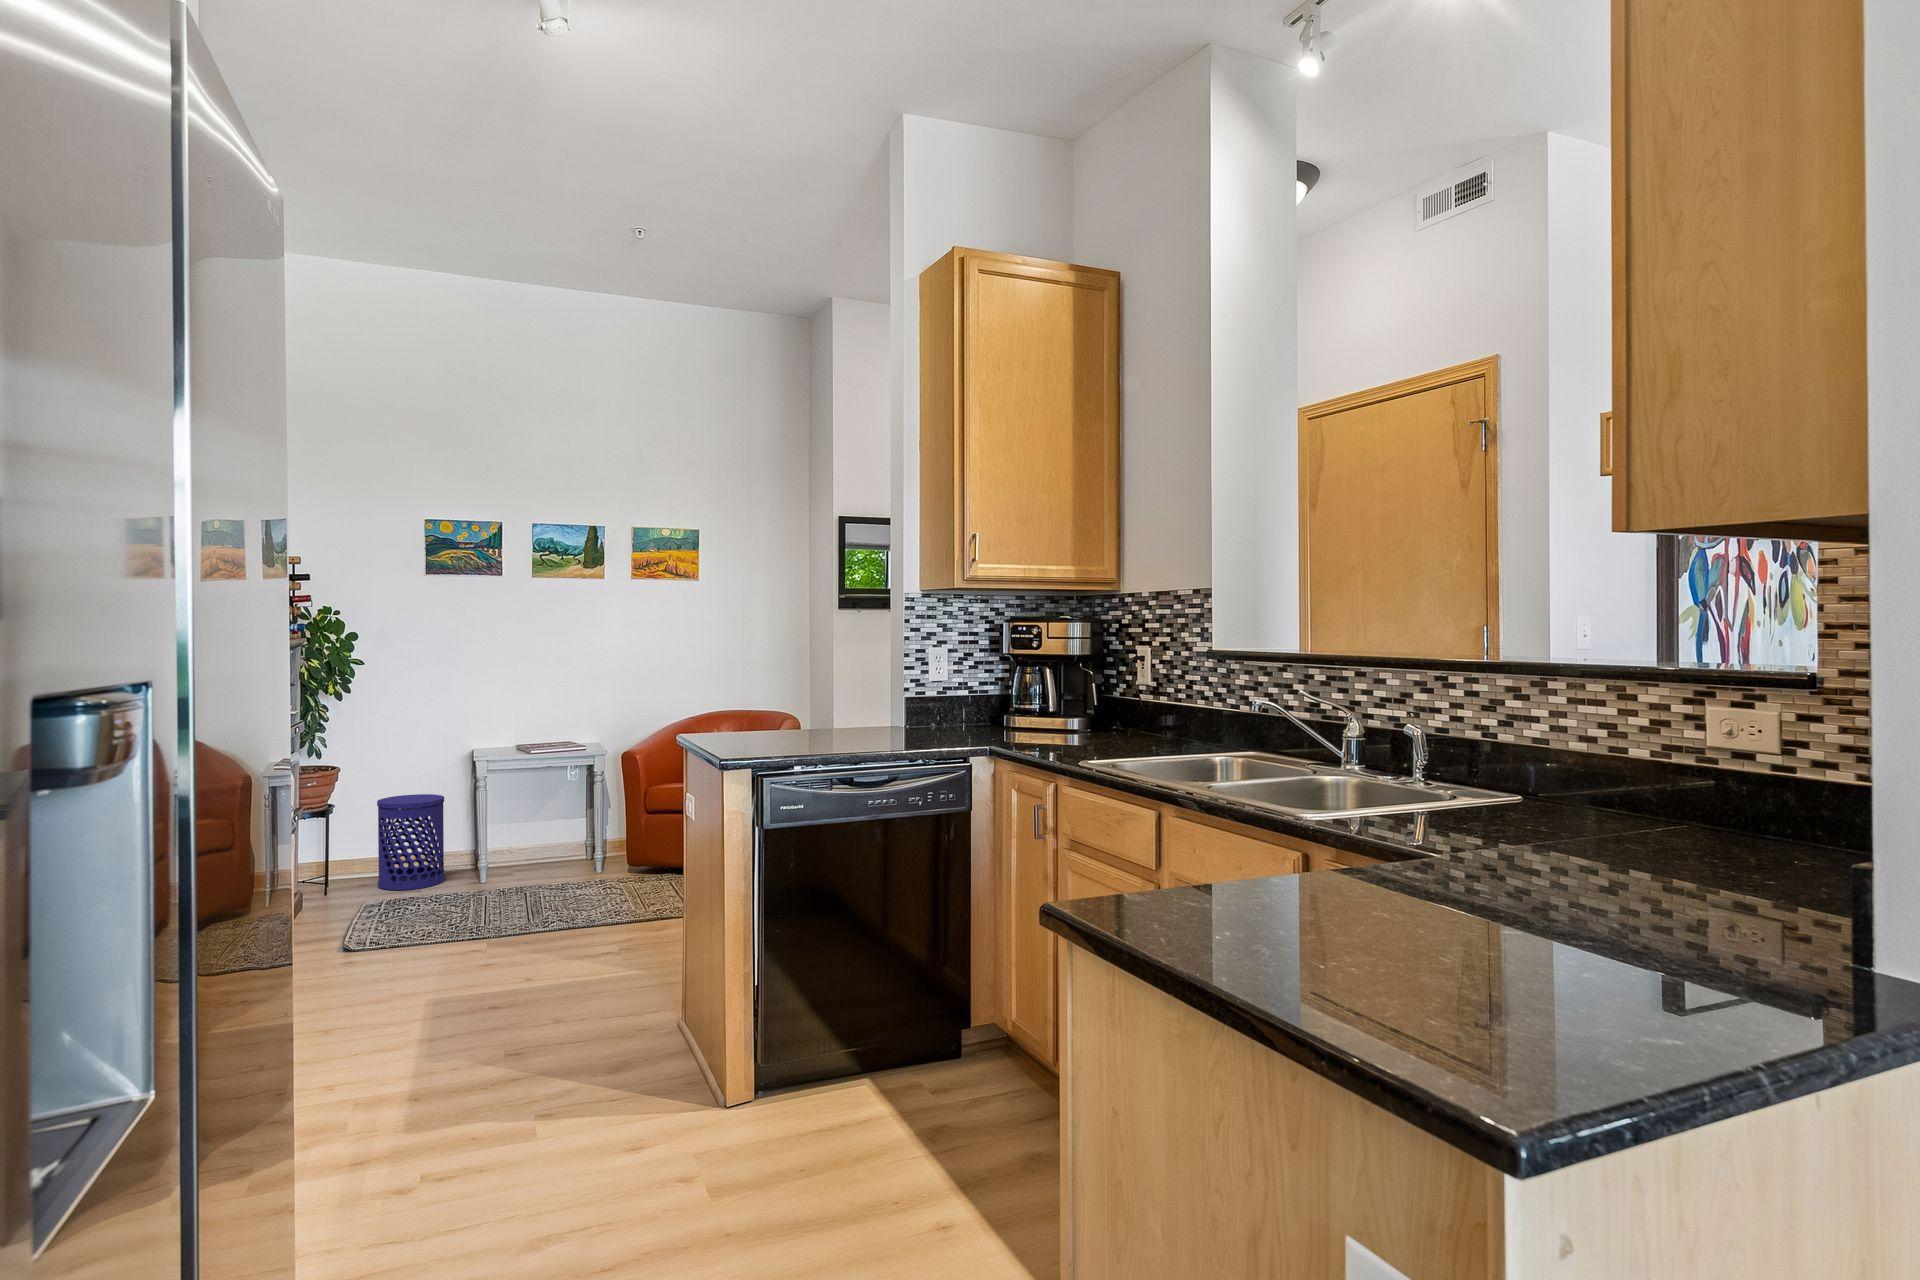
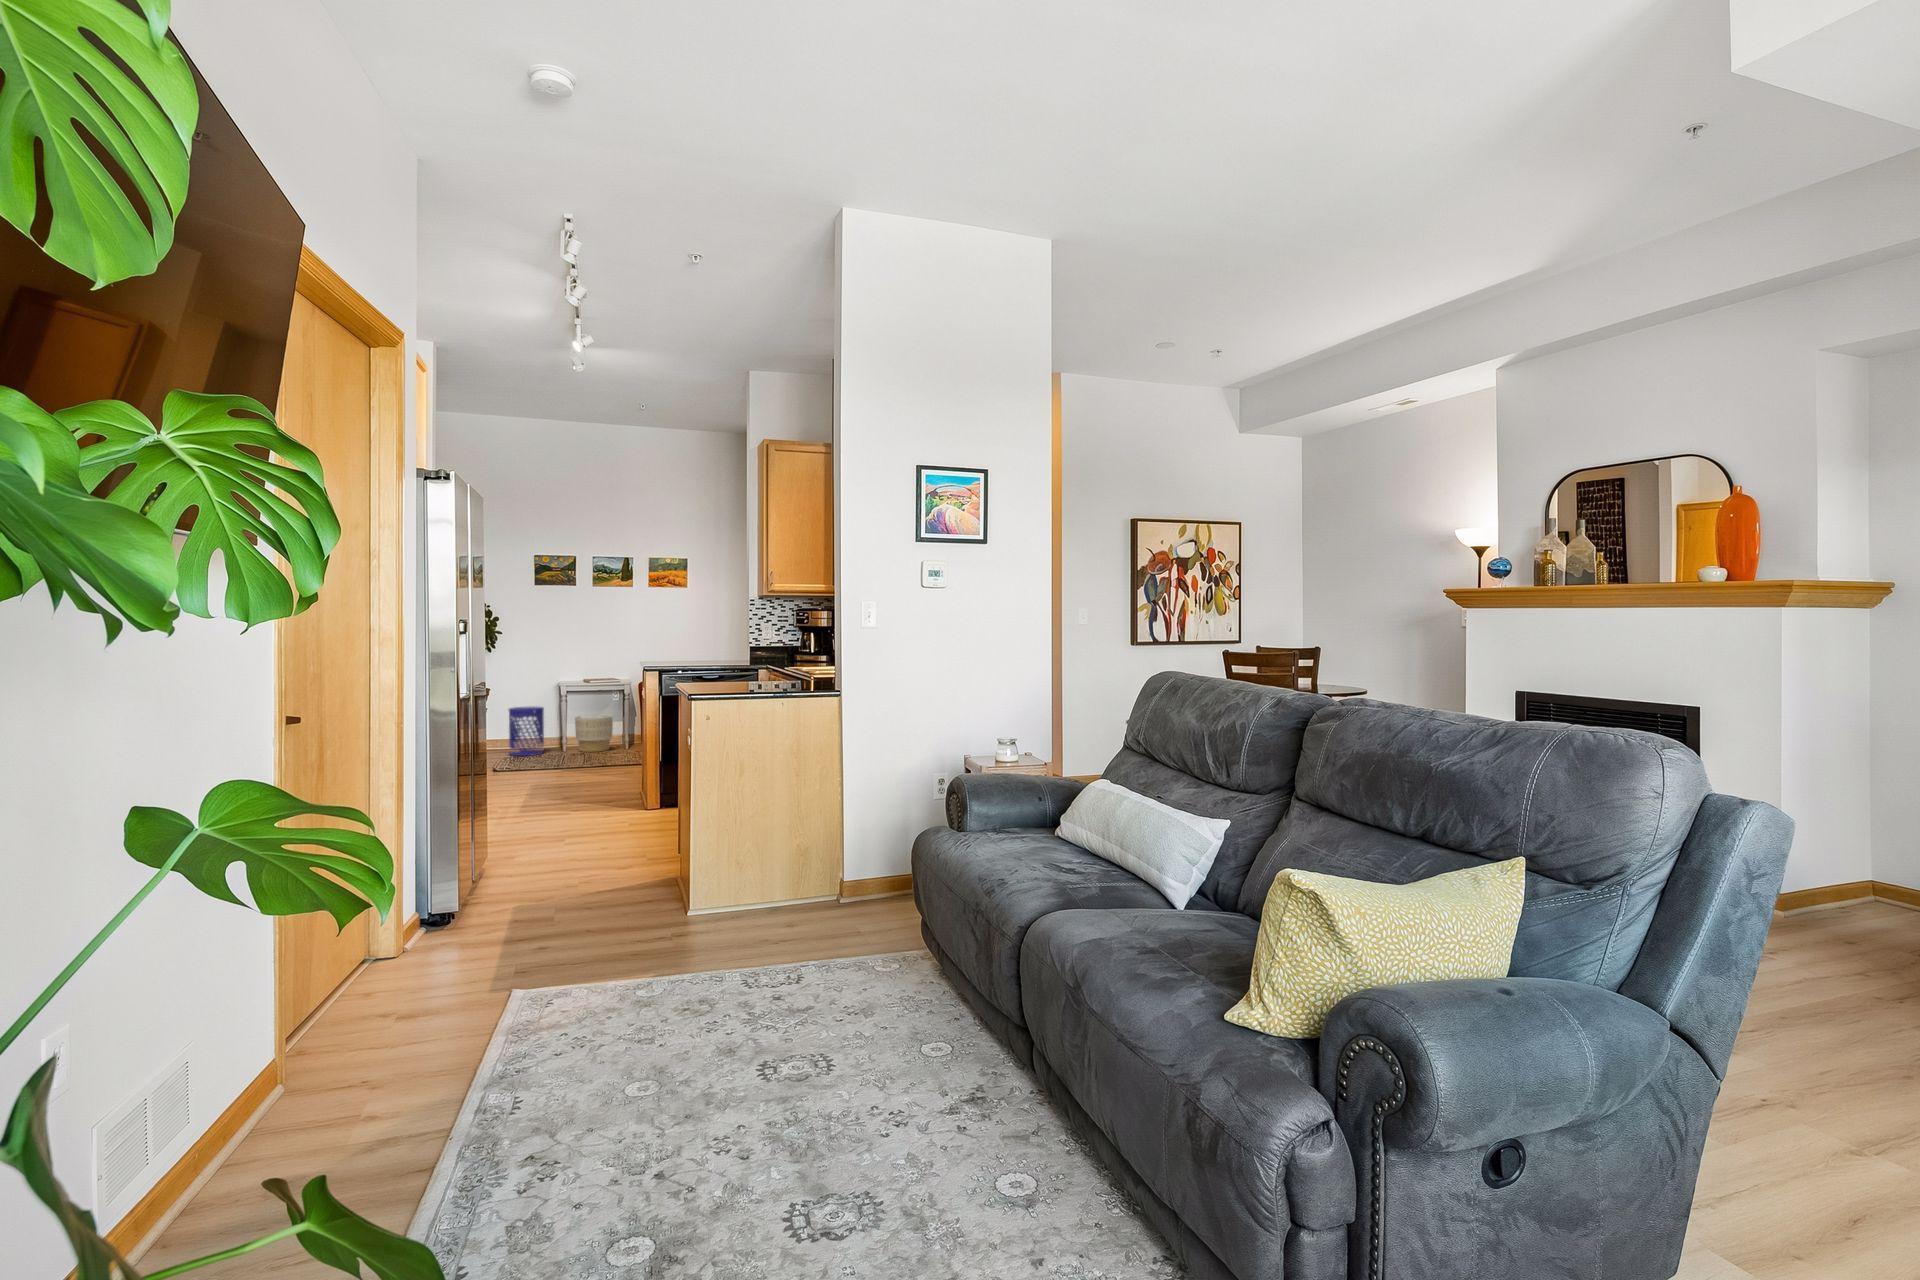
planter: none [502,805,570,876] -> present [575,715,613,752]

